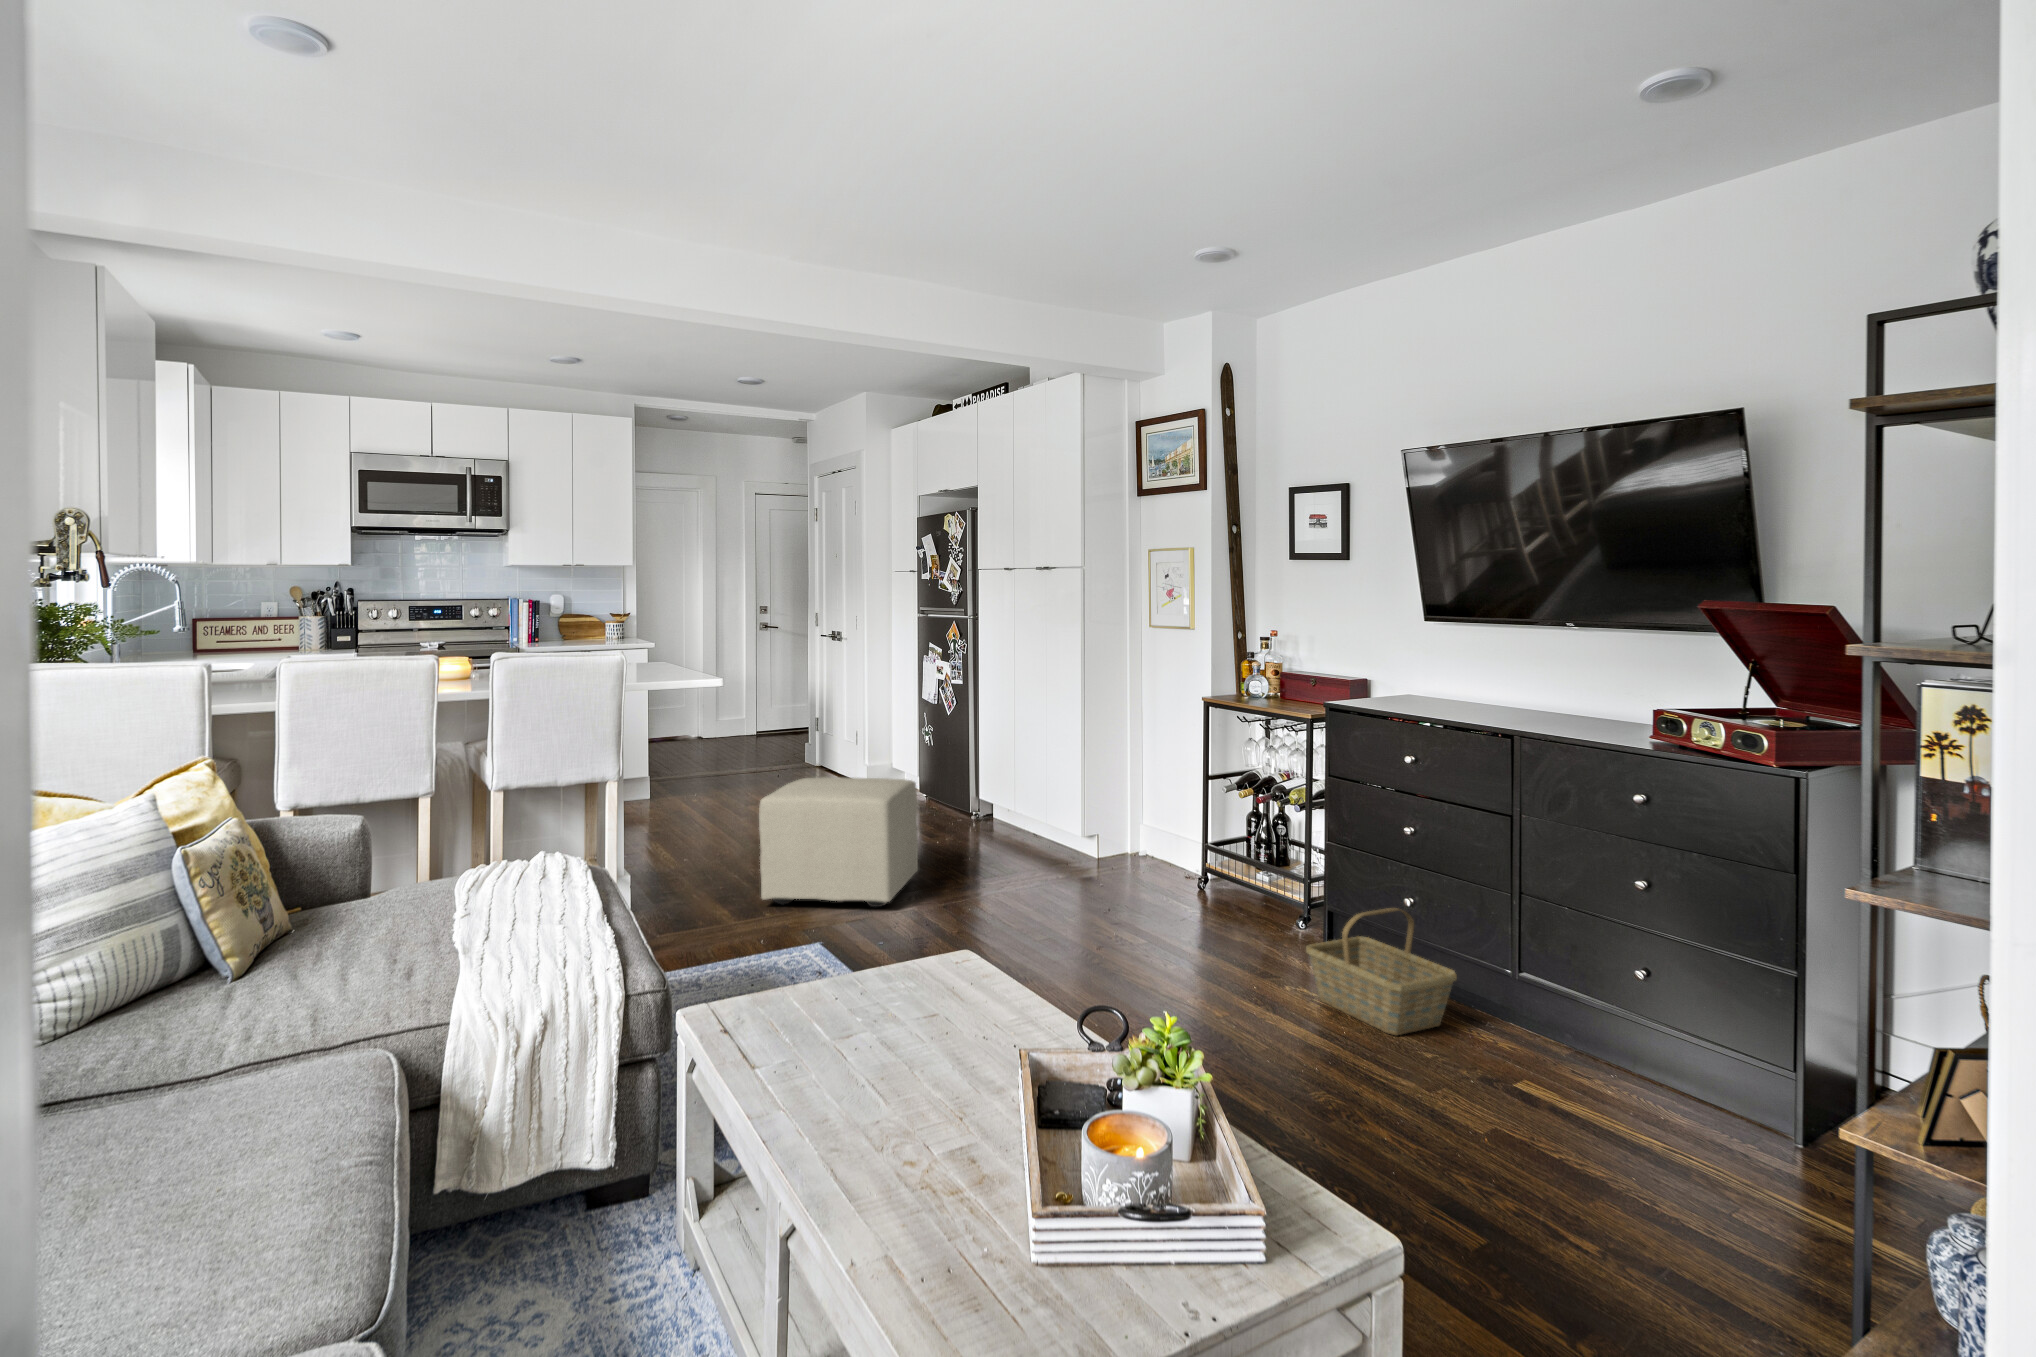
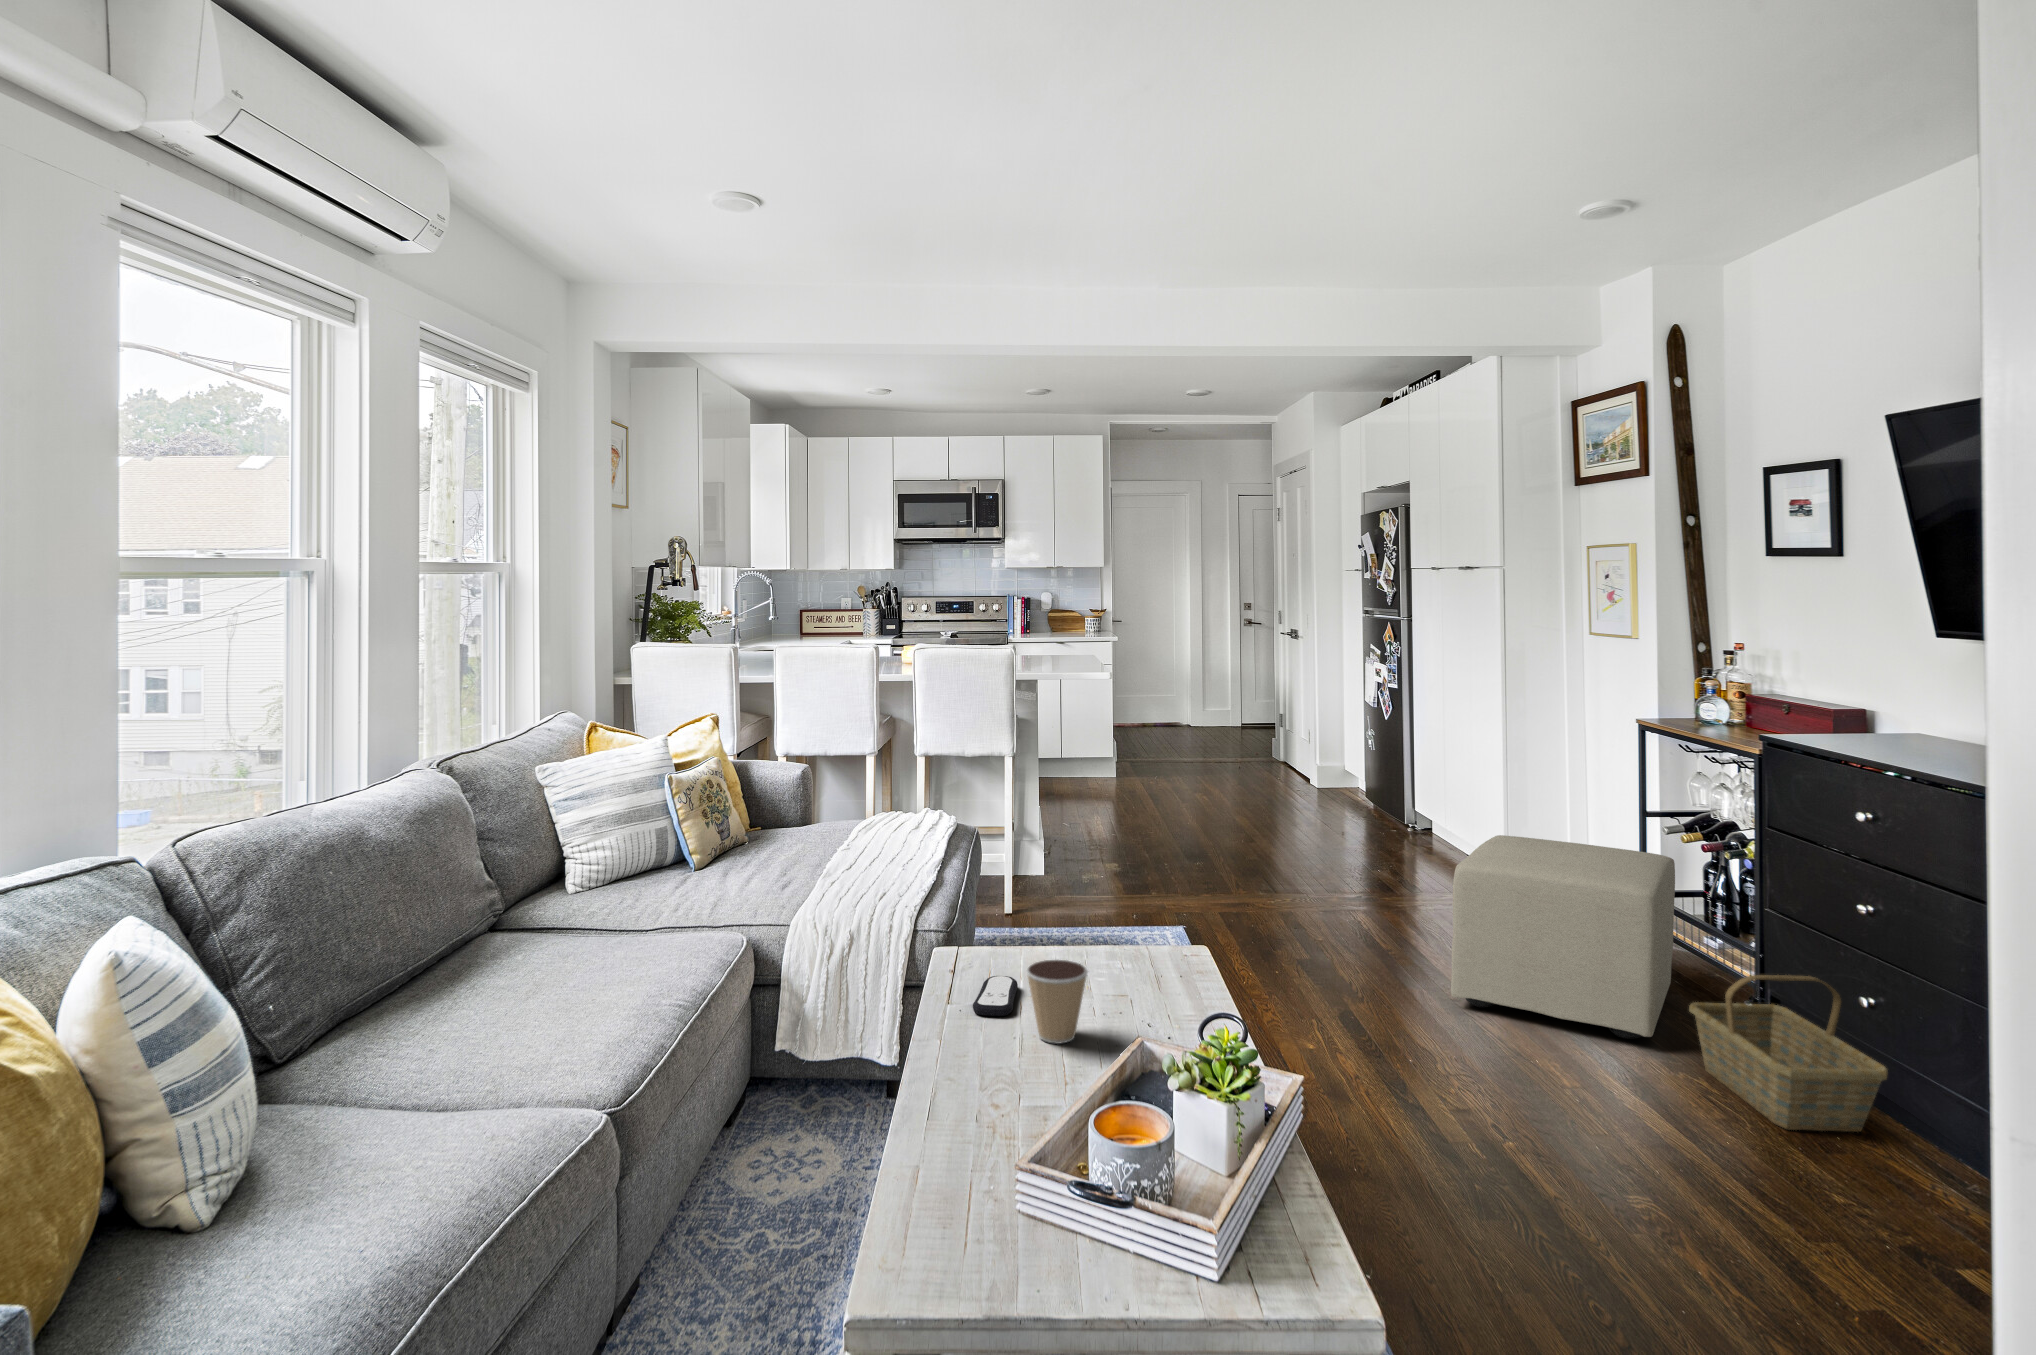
ottoman: present [759,777,918,907] -> present [1451,835,1675,1039]
coffee cup: none [870,994,939,1087] -> present [1026,960,1088,1043]
remote control: none [780,1028,836,1075] -> present [973,976,1018,1016]

